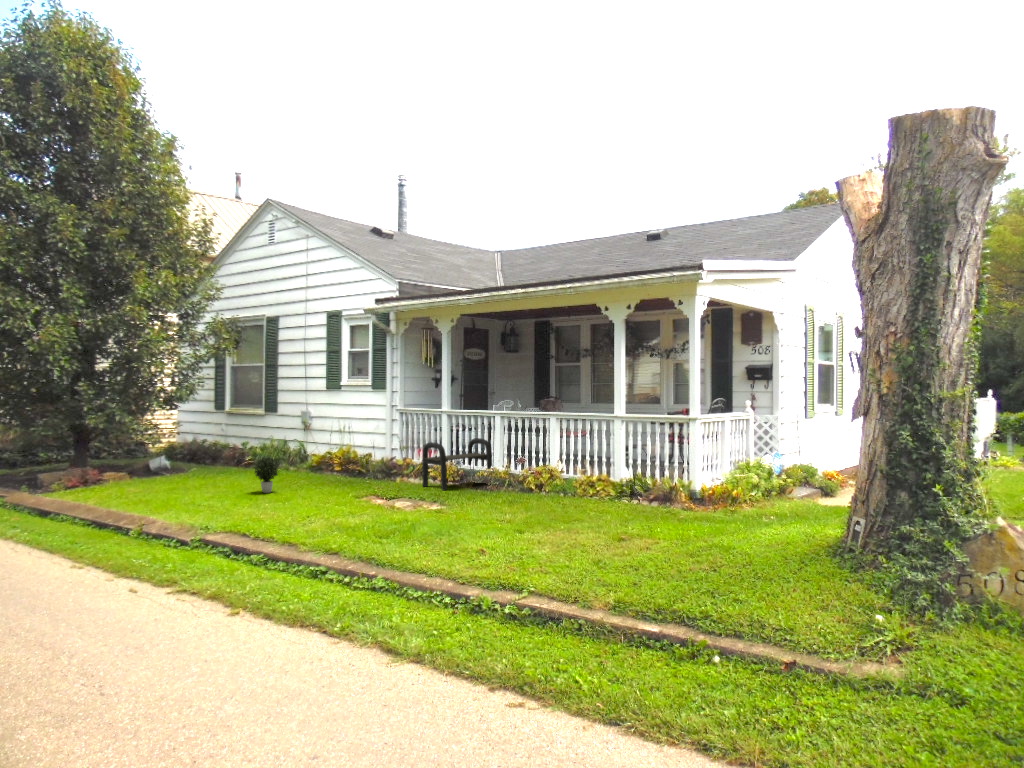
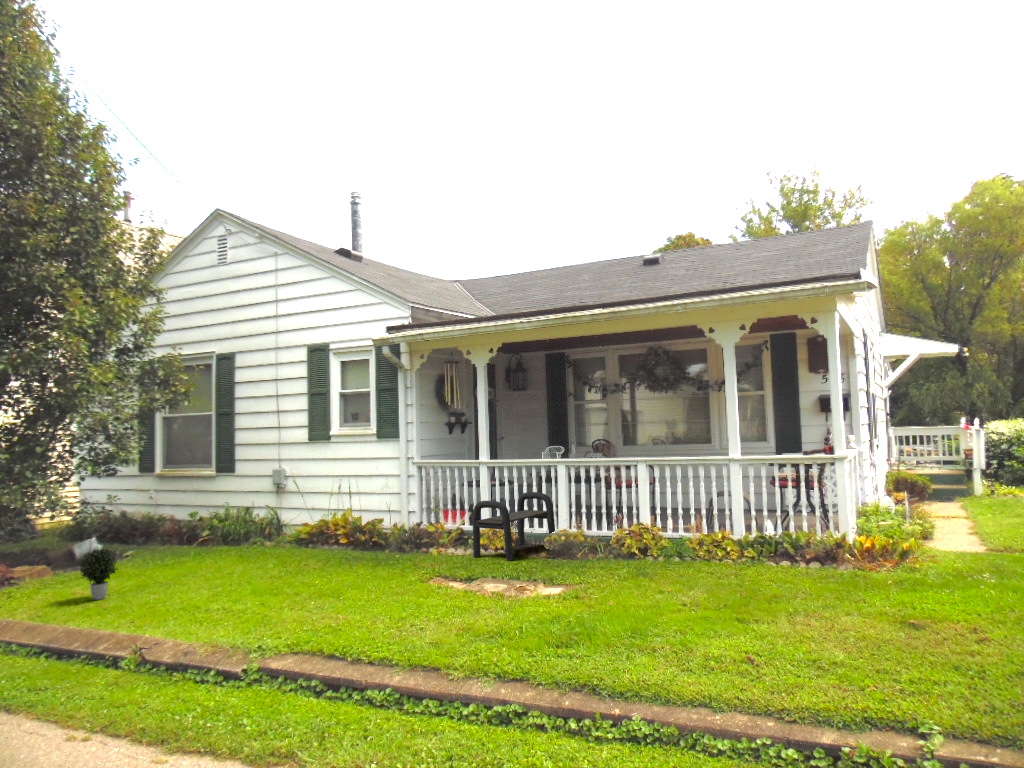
potted plant: present [254,458,278,493] -> present [79,549,117,600]

